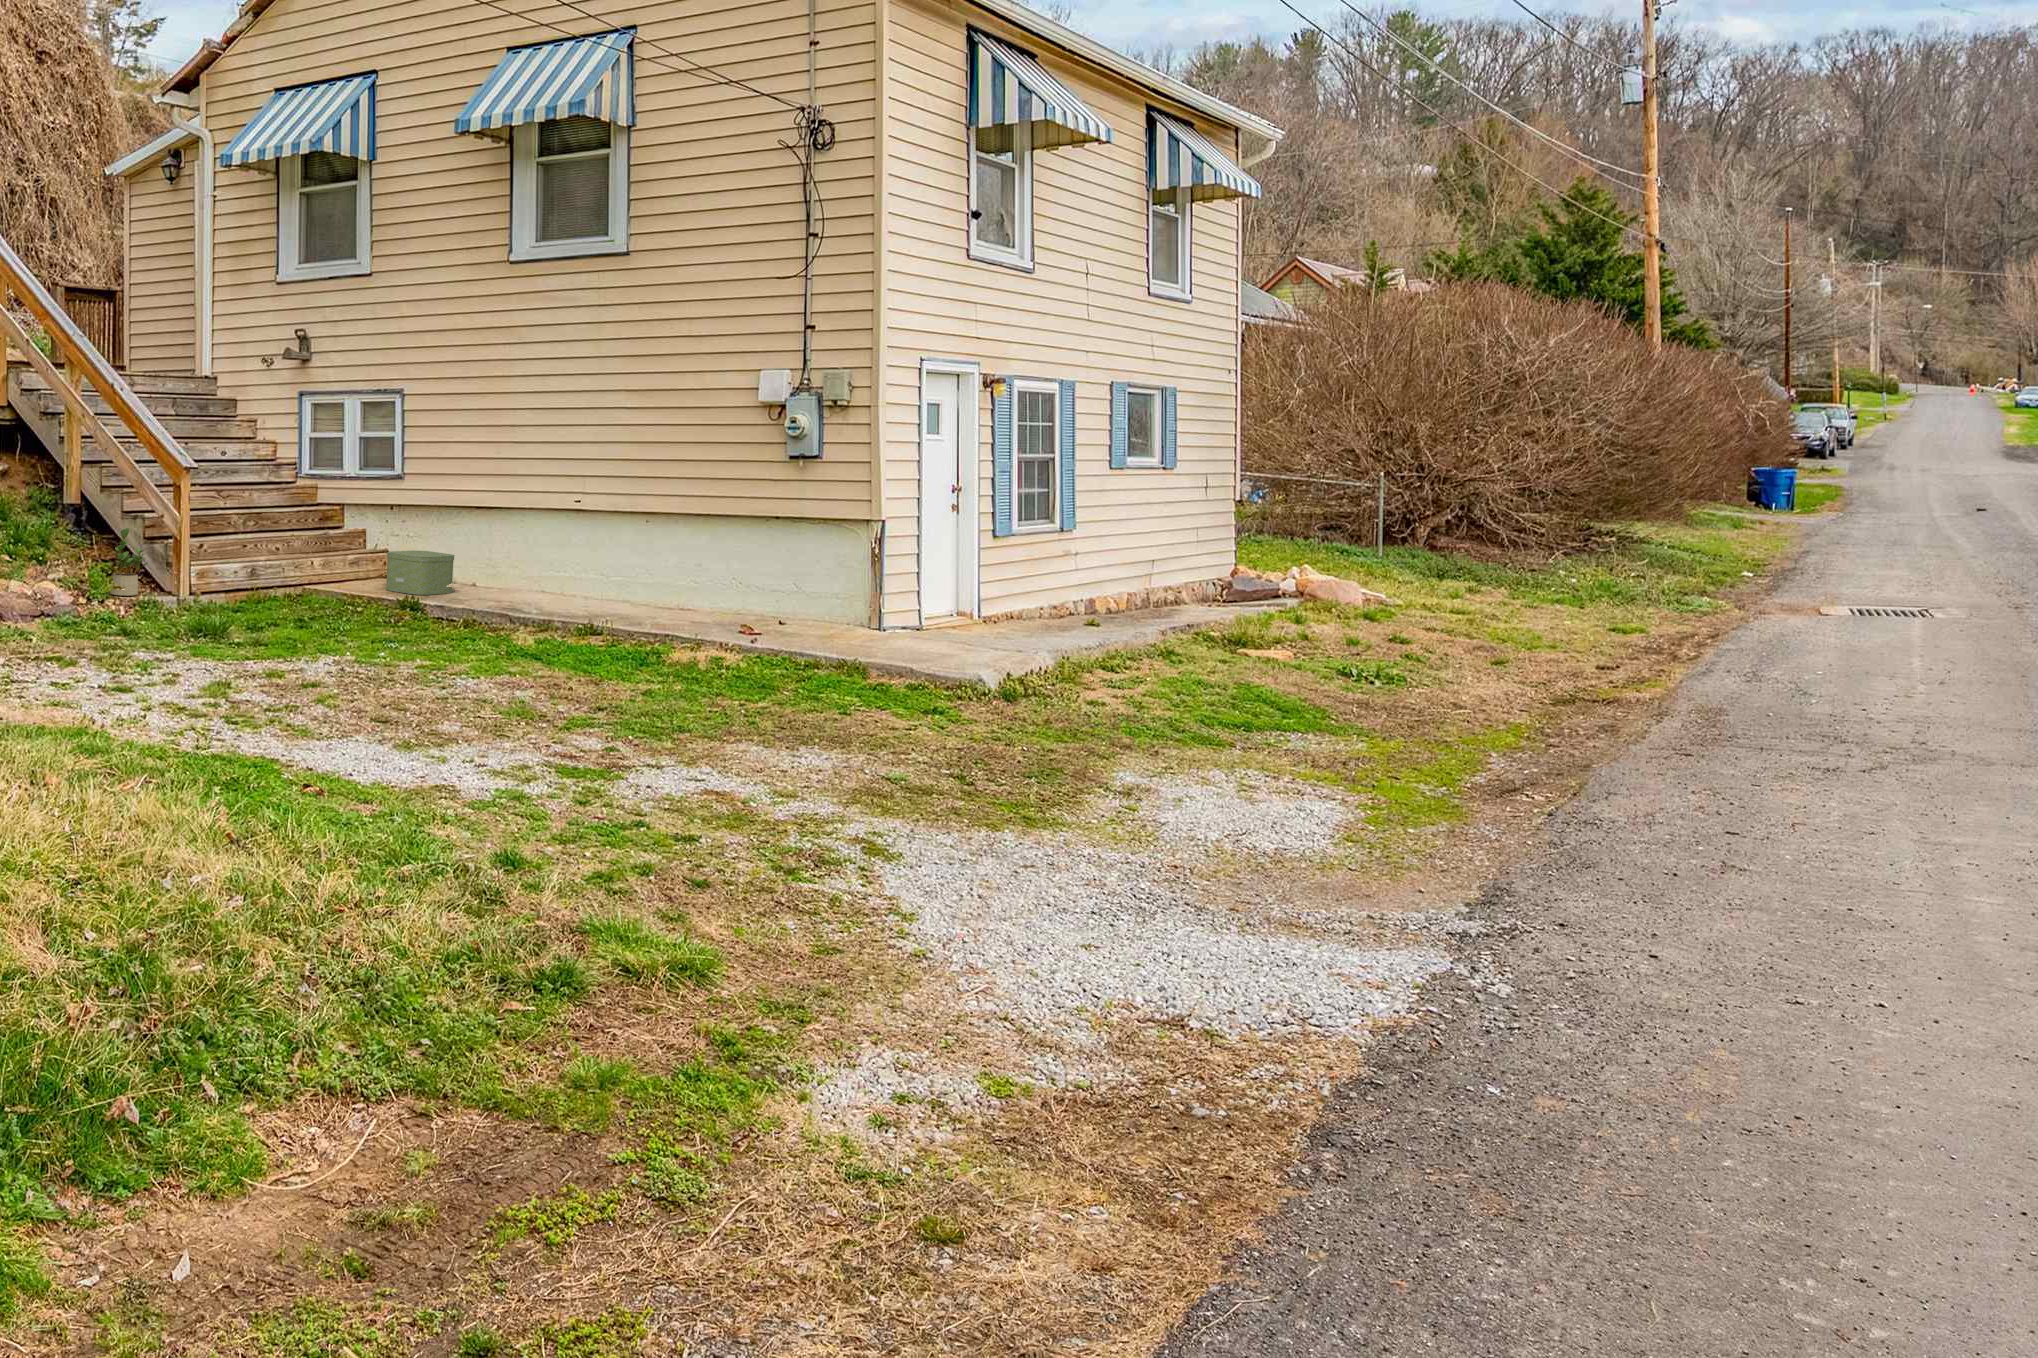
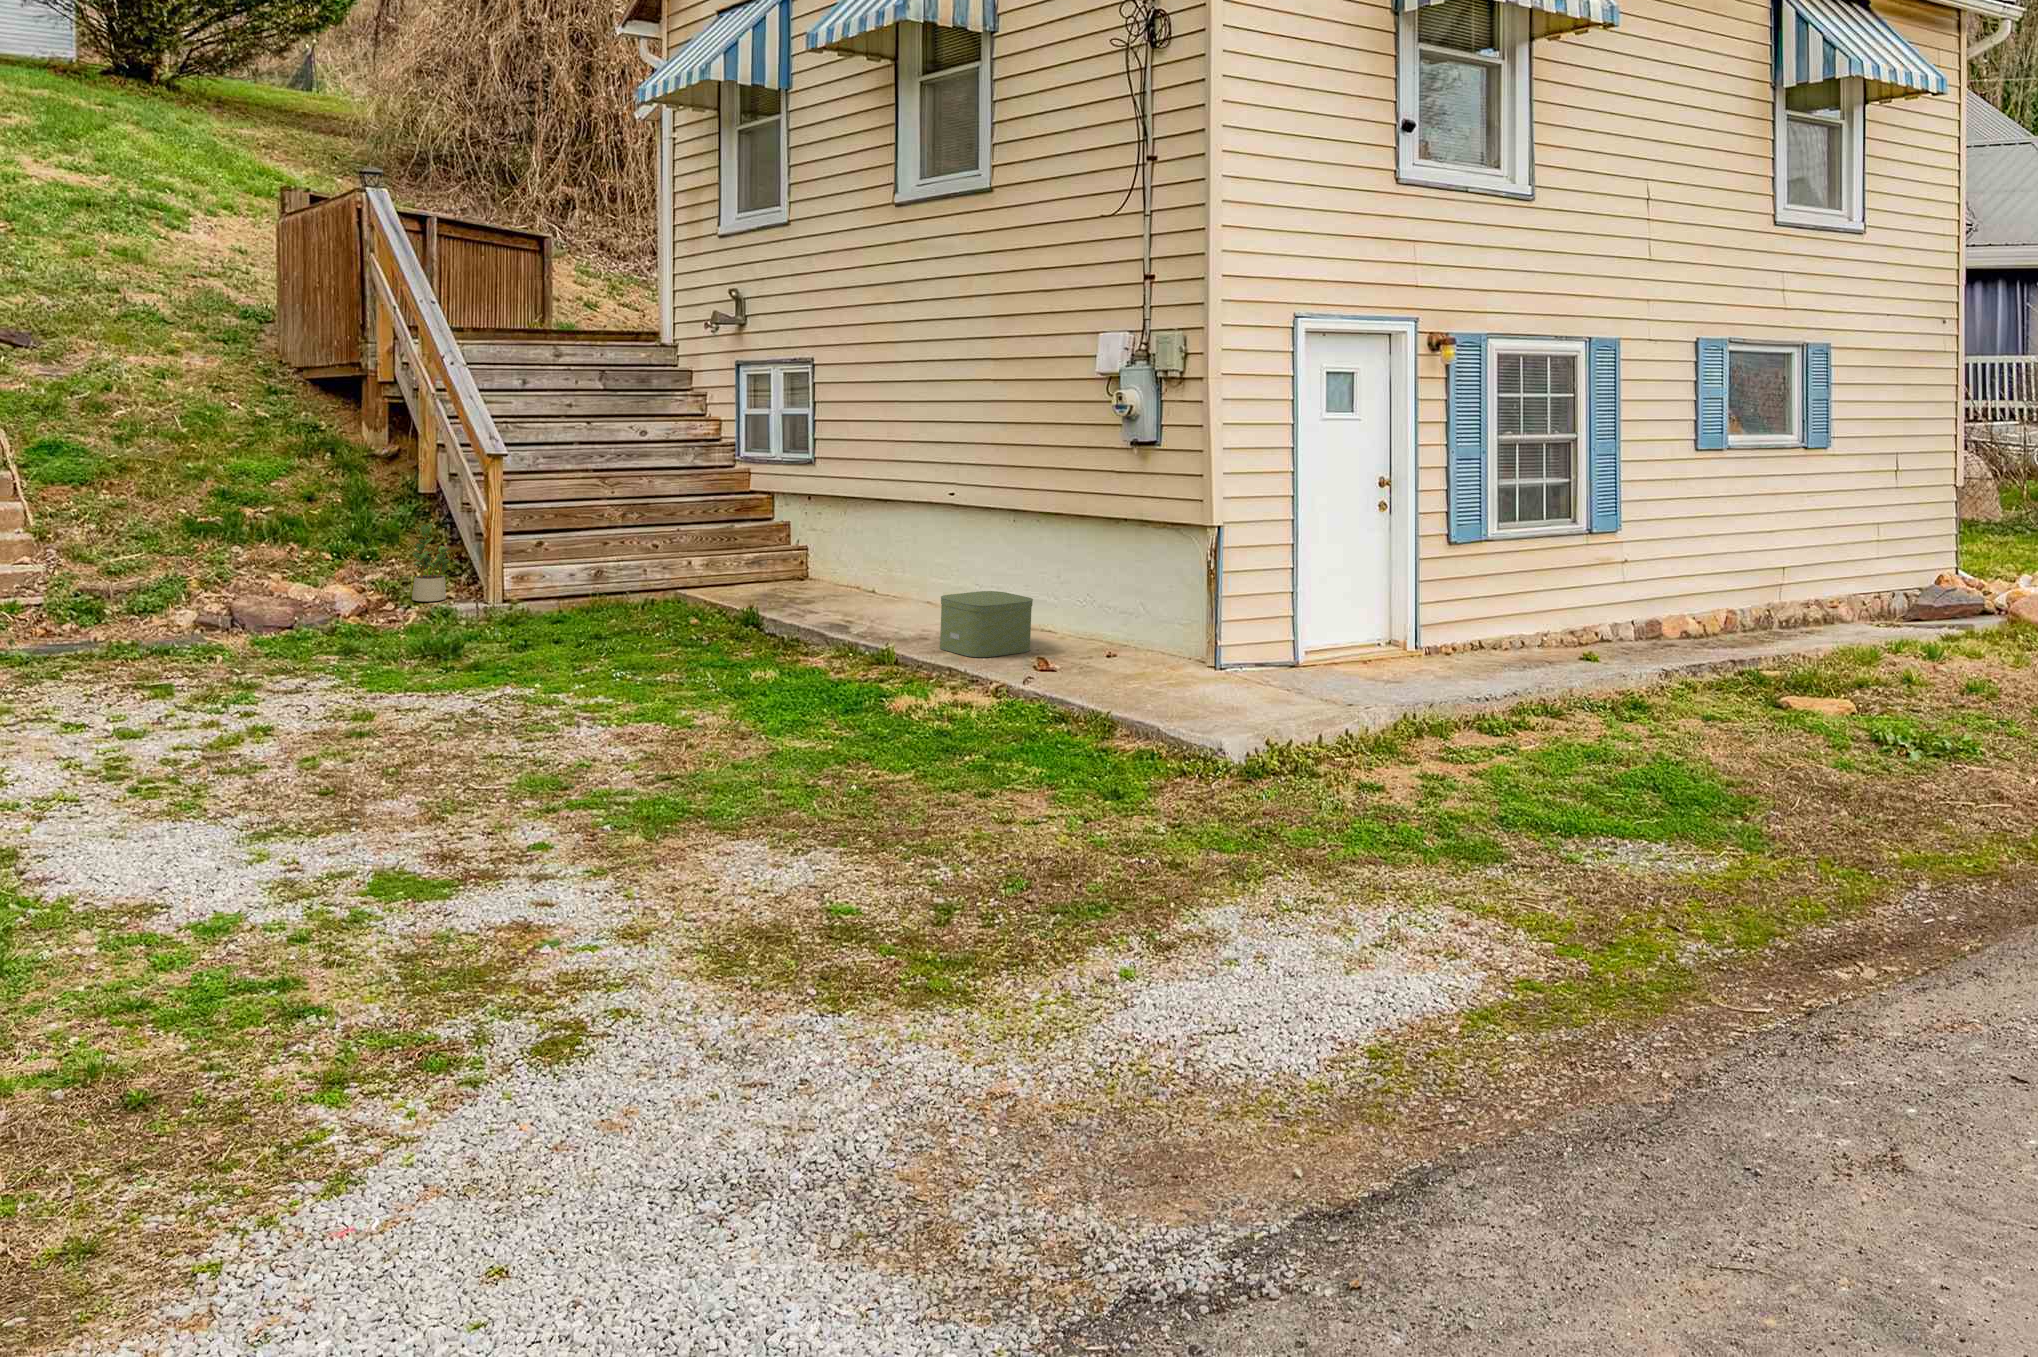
storage box: present [386,551,454,595] -> present [940,591,1033,657]

